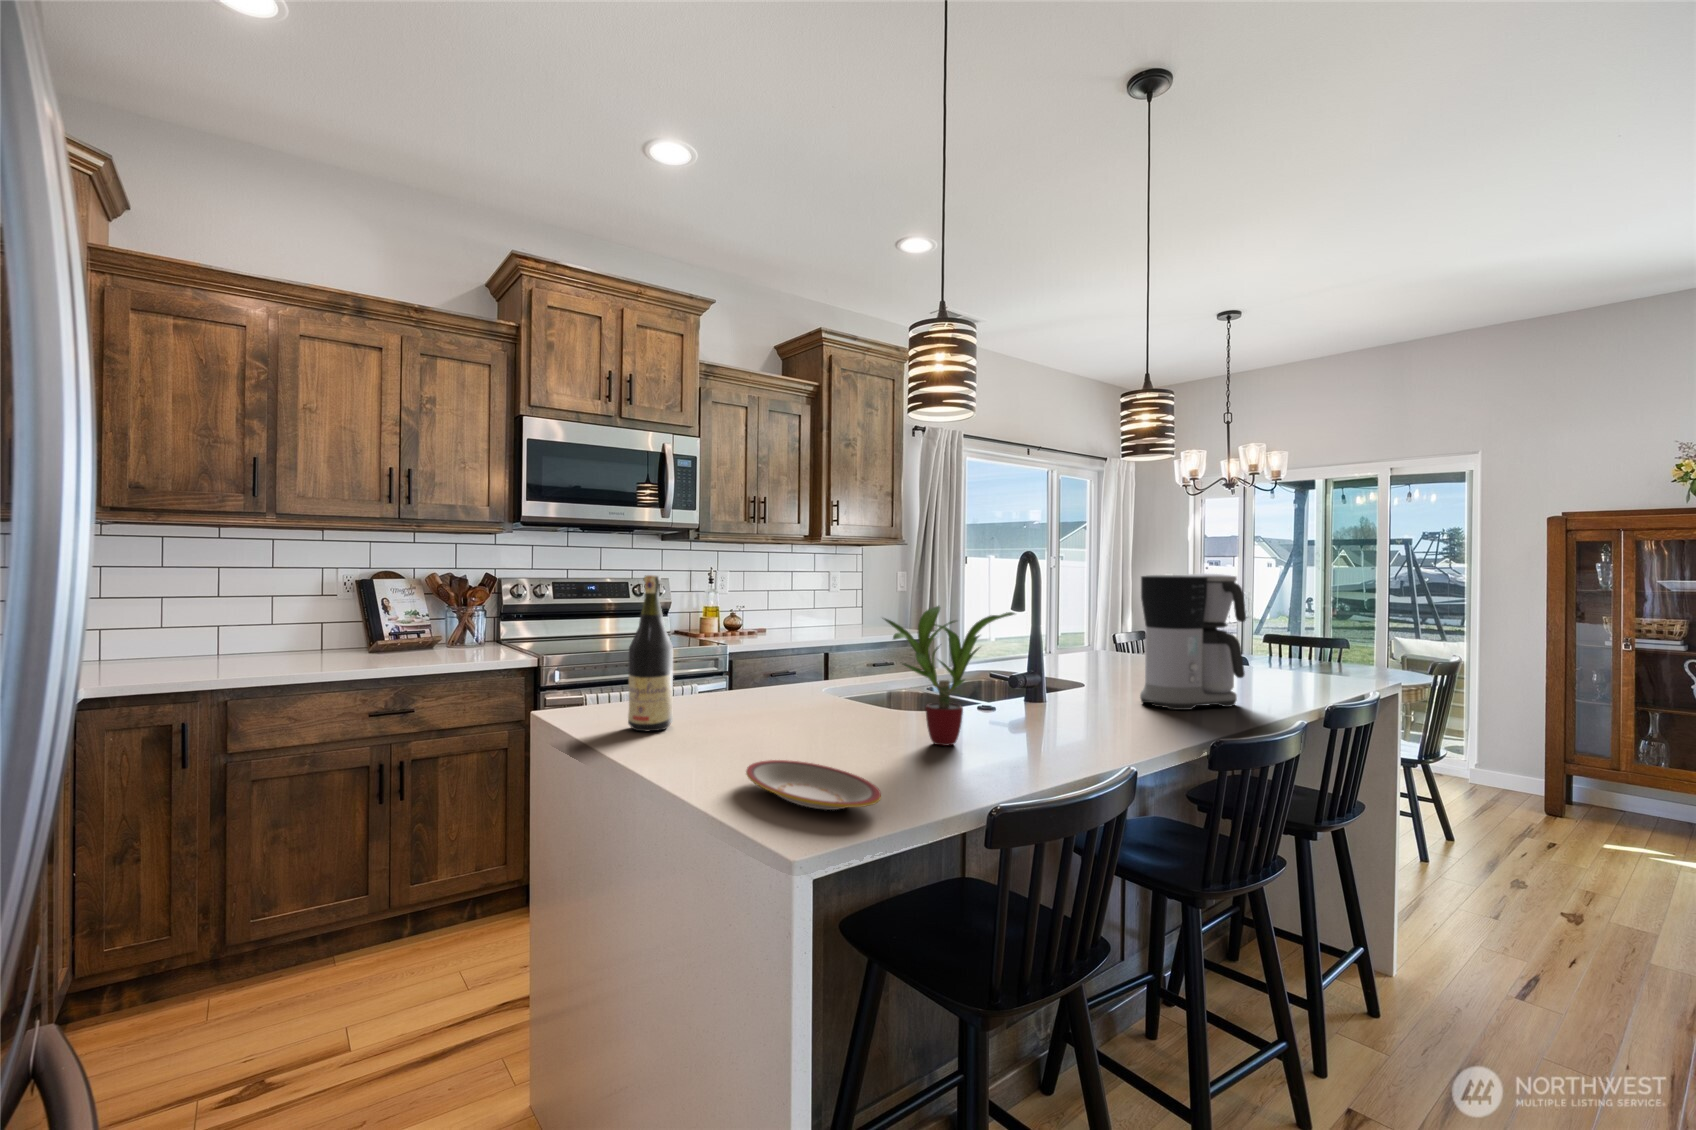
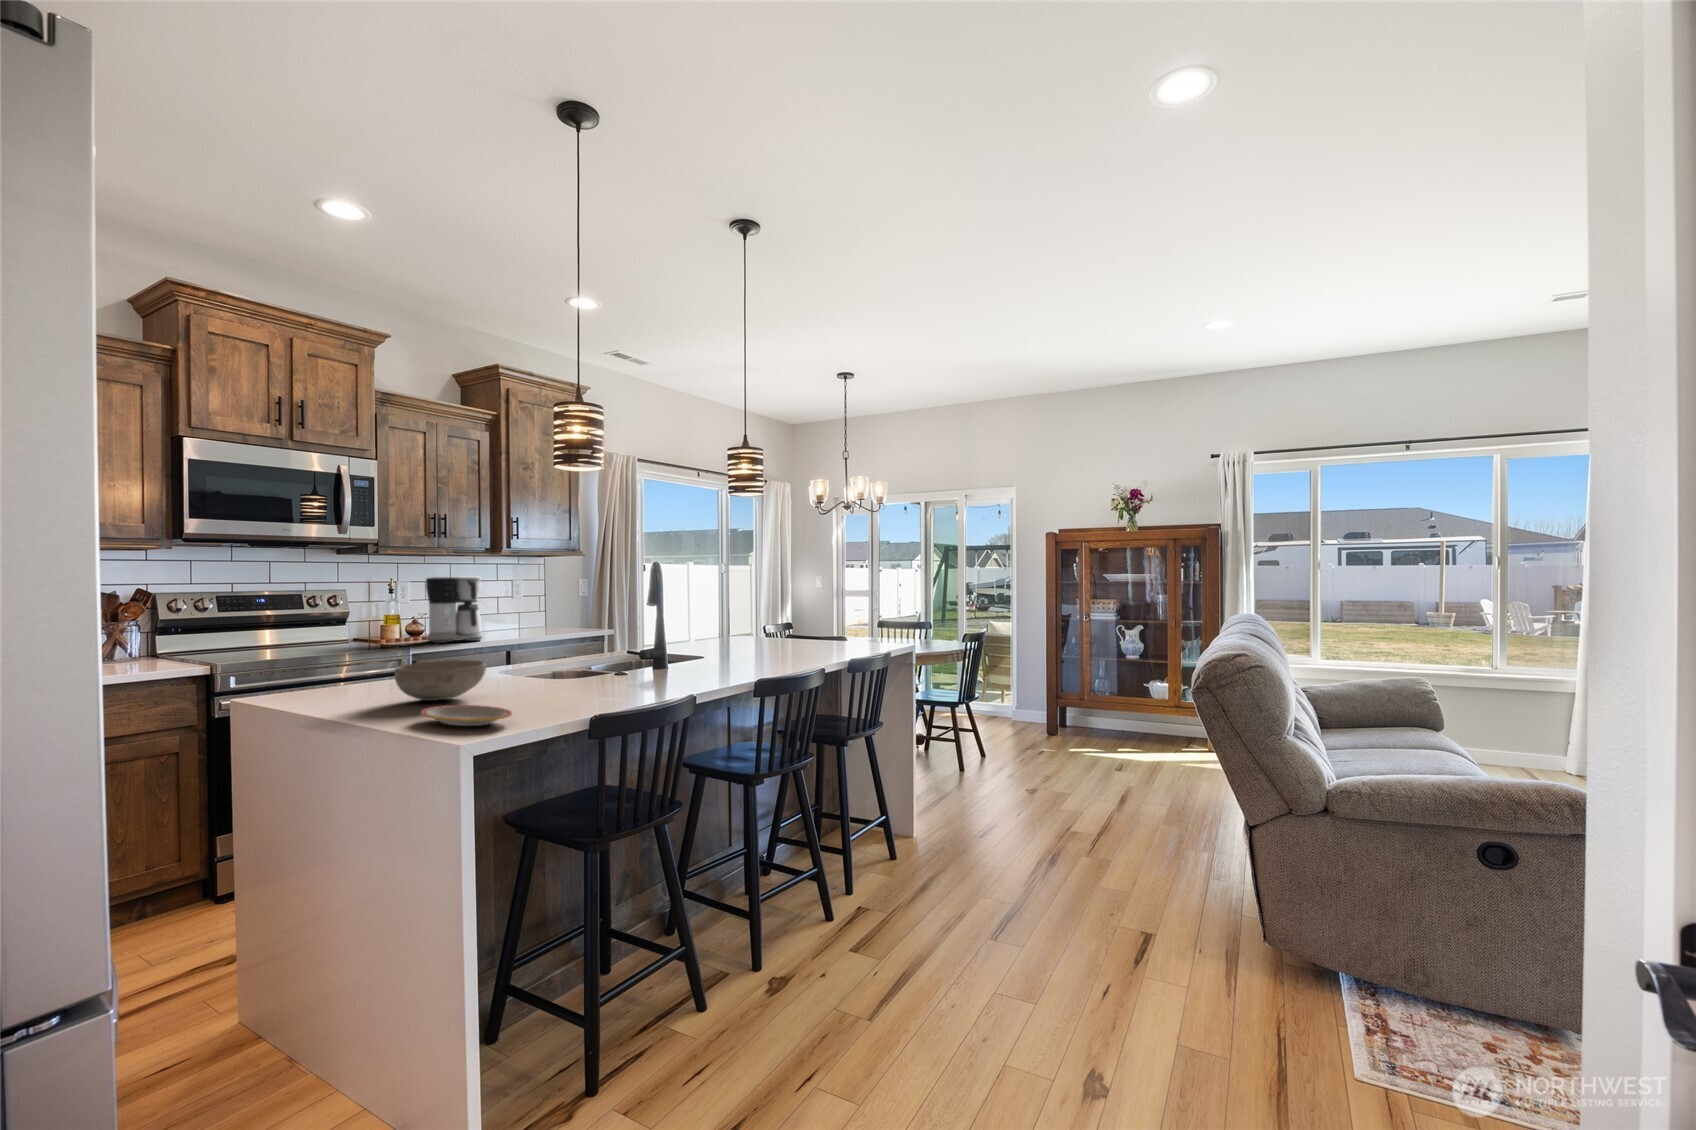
coffee maker: present [1140,573,1246,710] -> present [426,576,483,643]
wine bottle: present [628,575,673,731] -> none [320,586,360,704]
potted plant: present [884,606,1015,746] -> none [526,601,619,694]
bowl: none [713,681,826,739] -> present [395,660,487,701]

